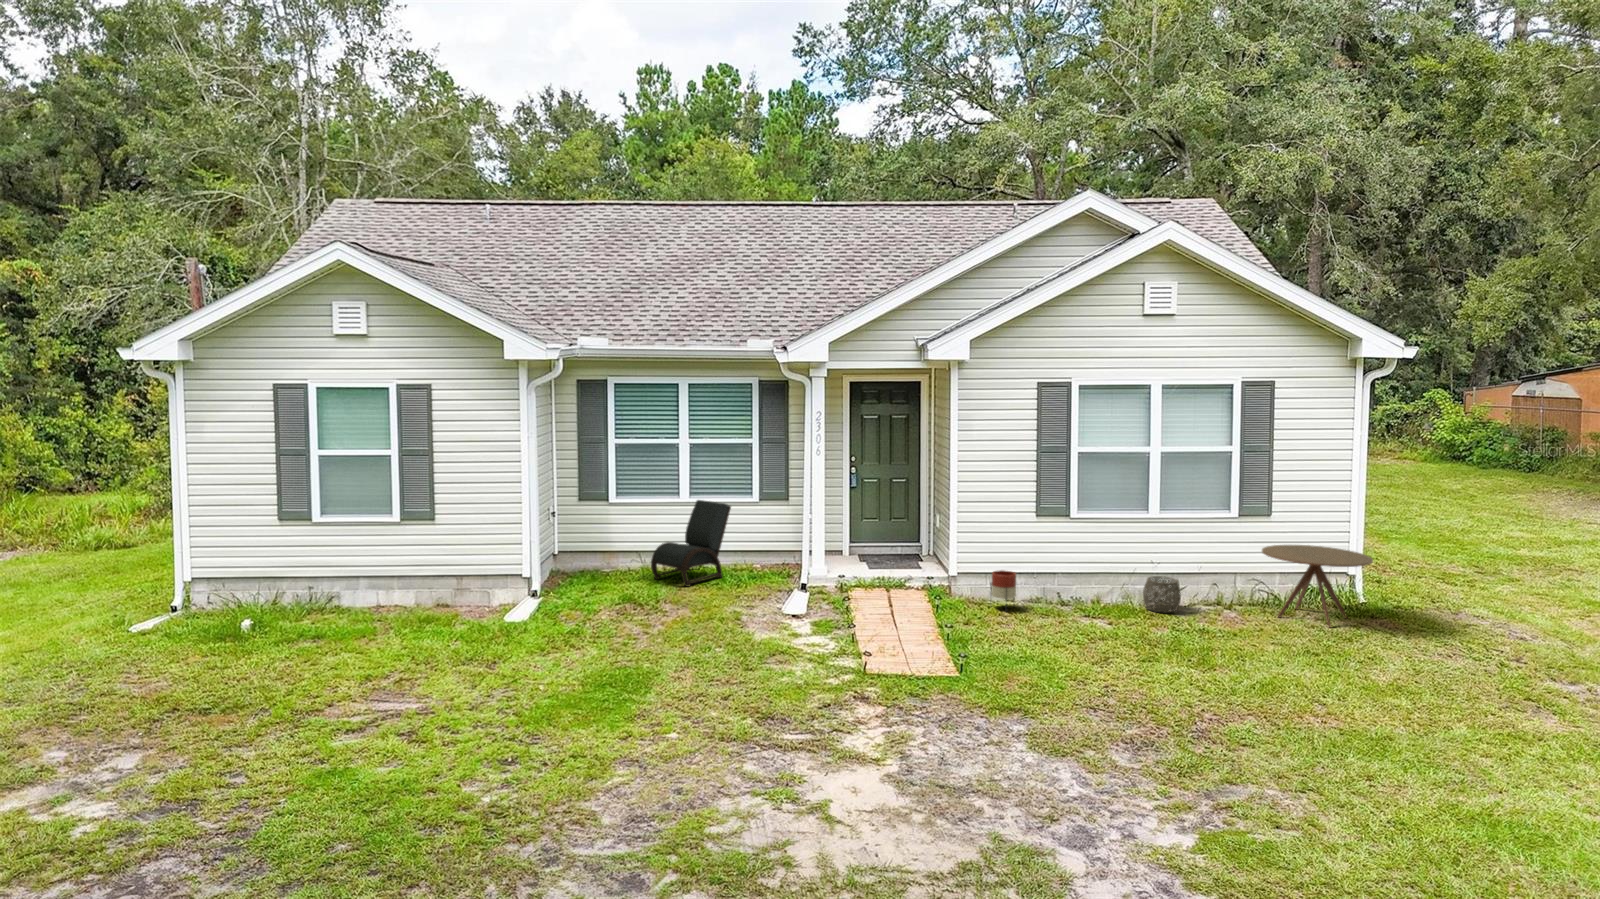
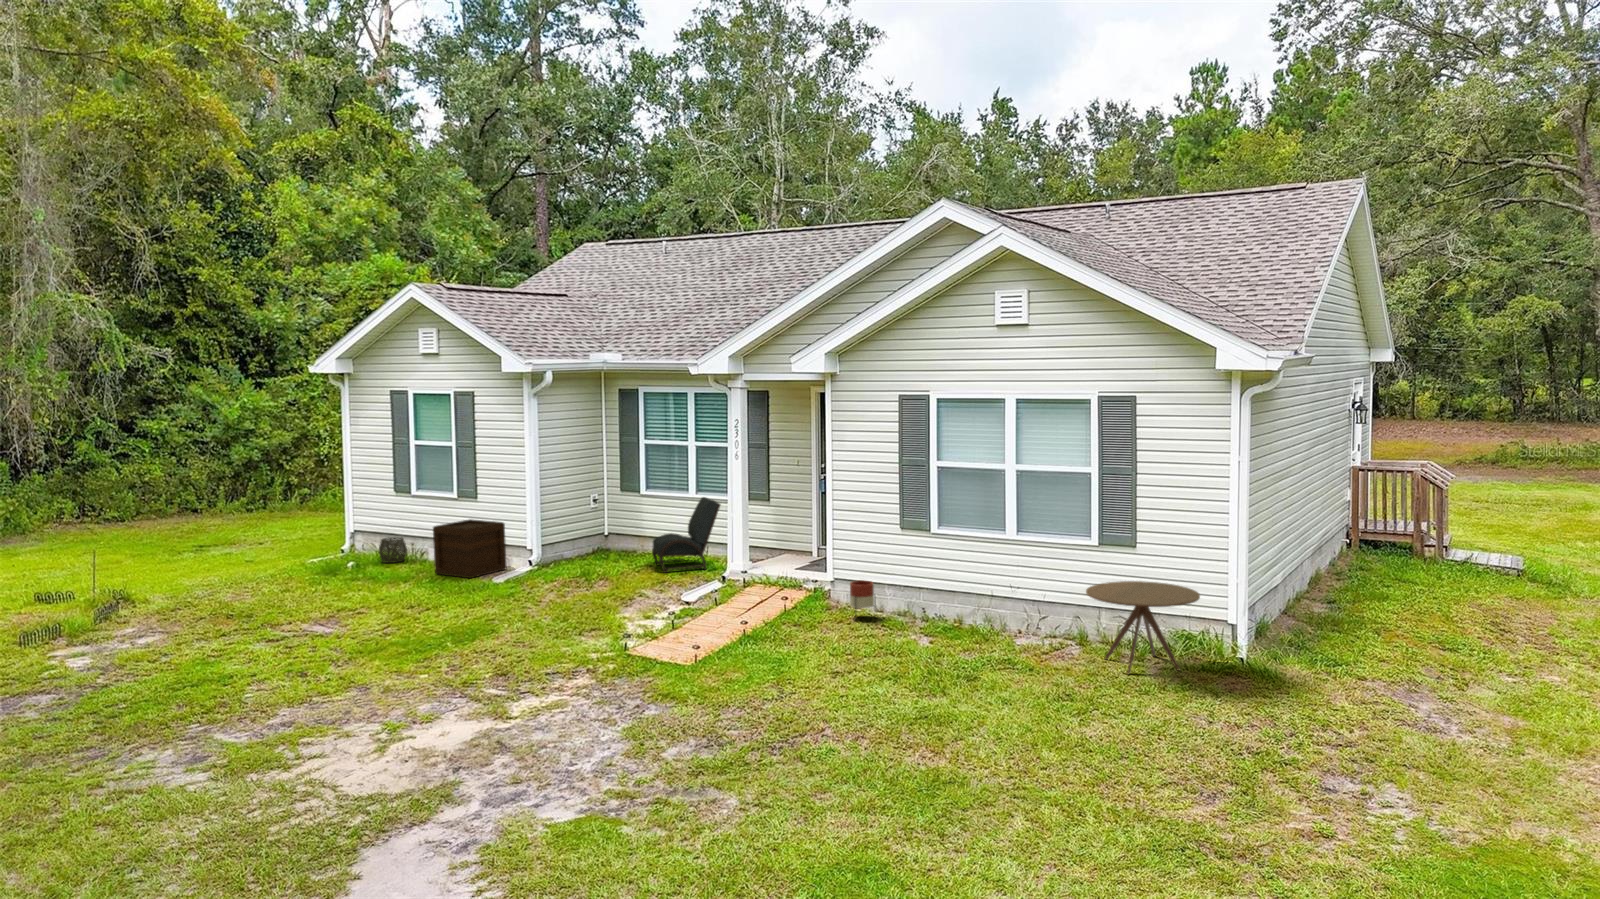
wooden crate: none [396,546,485,623] -> present [433,519,506,578]
woven basket: present [1143,576,1181,613] -> present [379,537,407,563]

